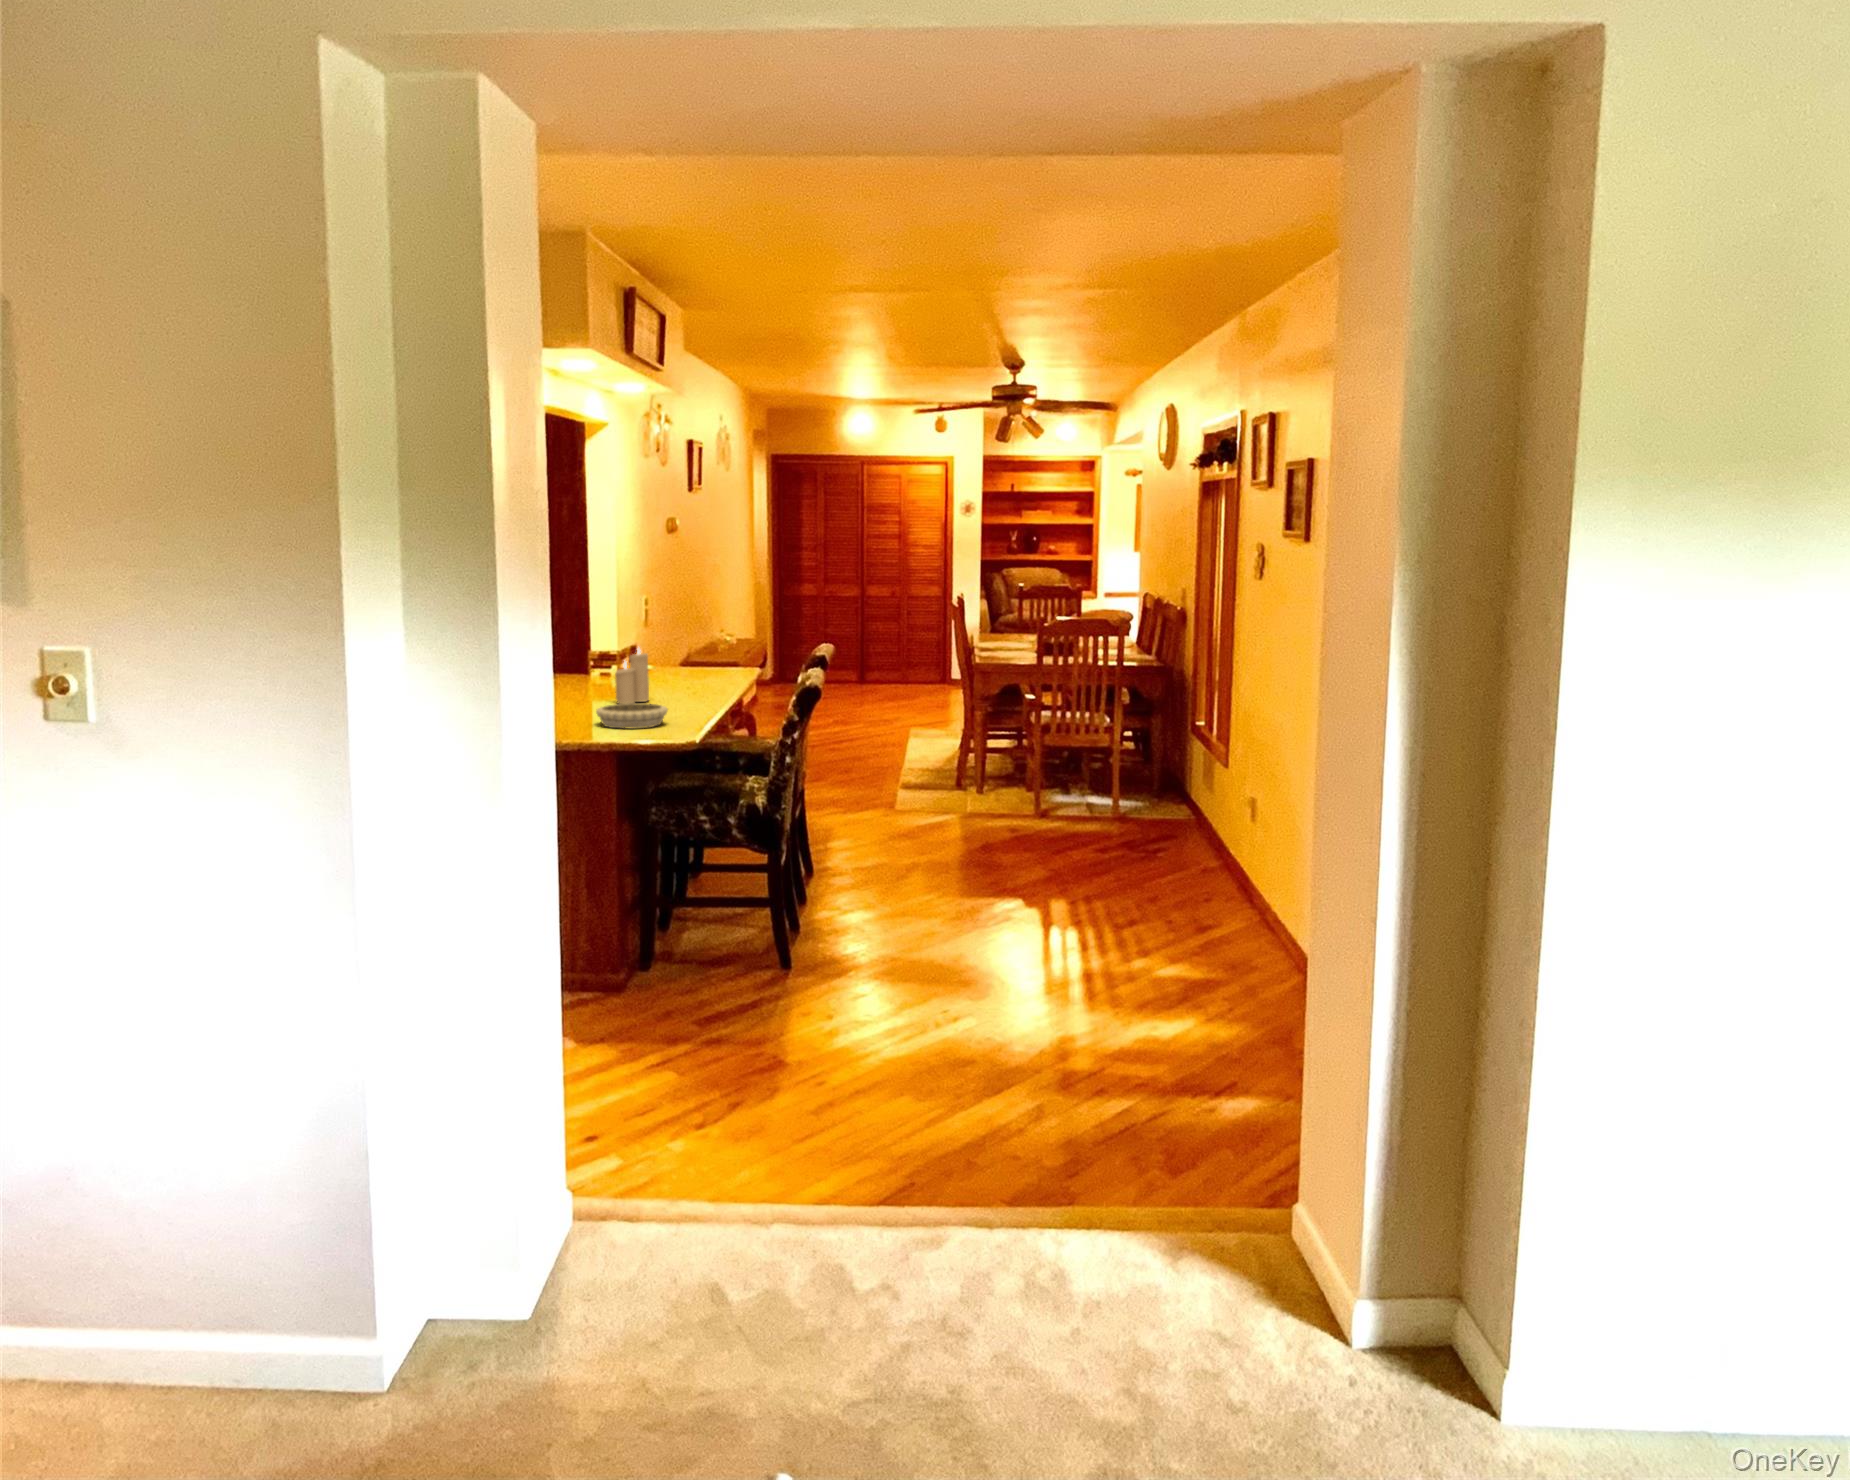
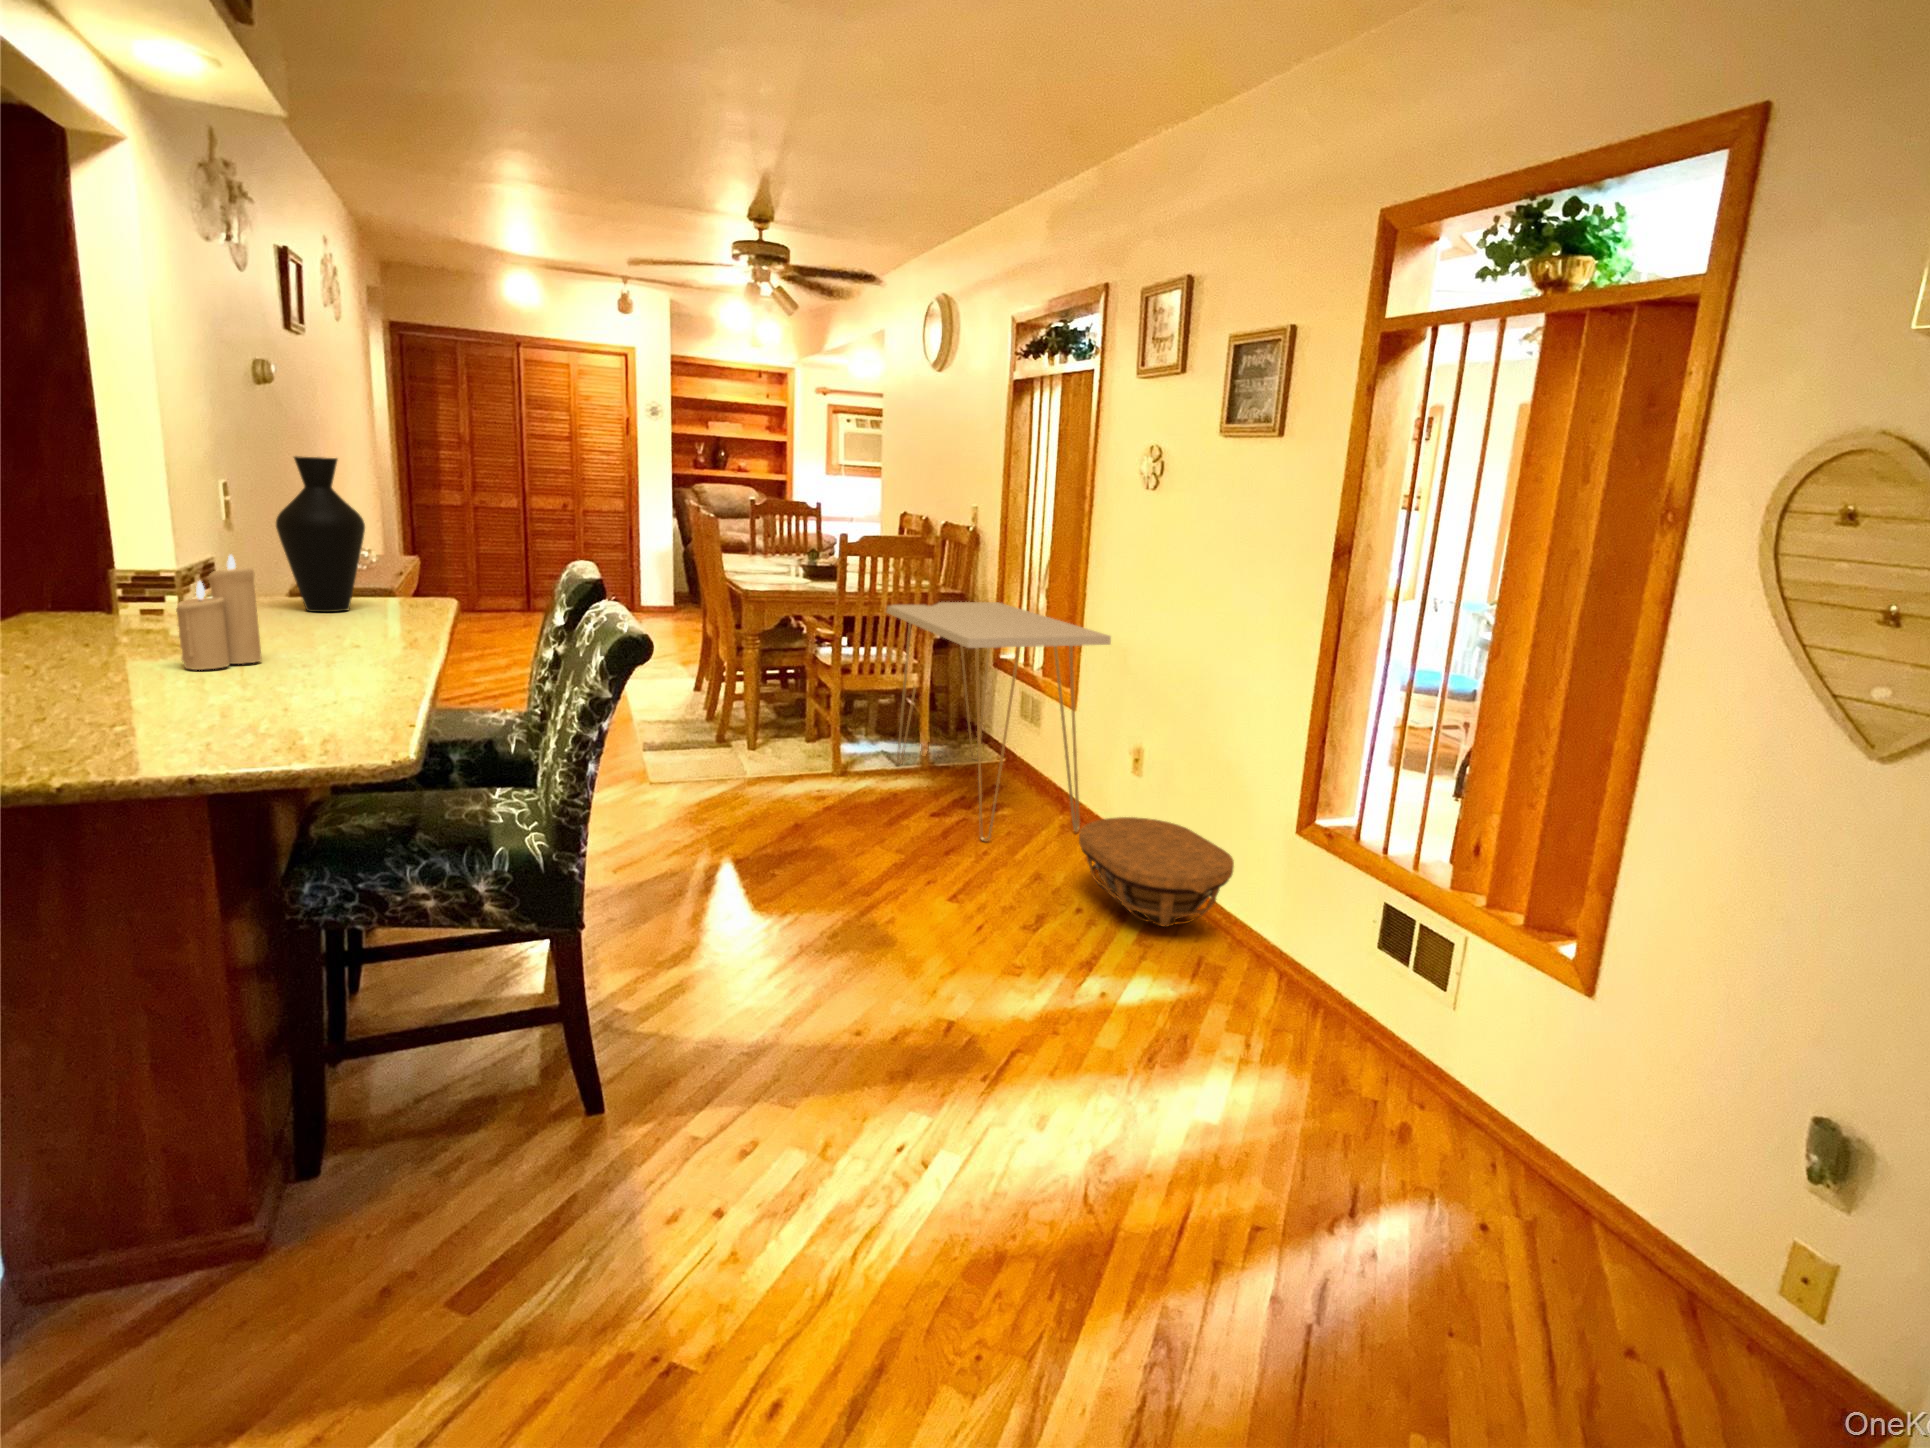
vase: none [665,586,710,677] -> present [276,456,365,612]
console table: none [1080,678,1227,867] -> present [886,602,1111,841]
decorative bowl: present [596,703,668,728] -> none [129,673,325,737]
basket: none [1158,848,1263,927] -> present [1079,817,1234,927]

